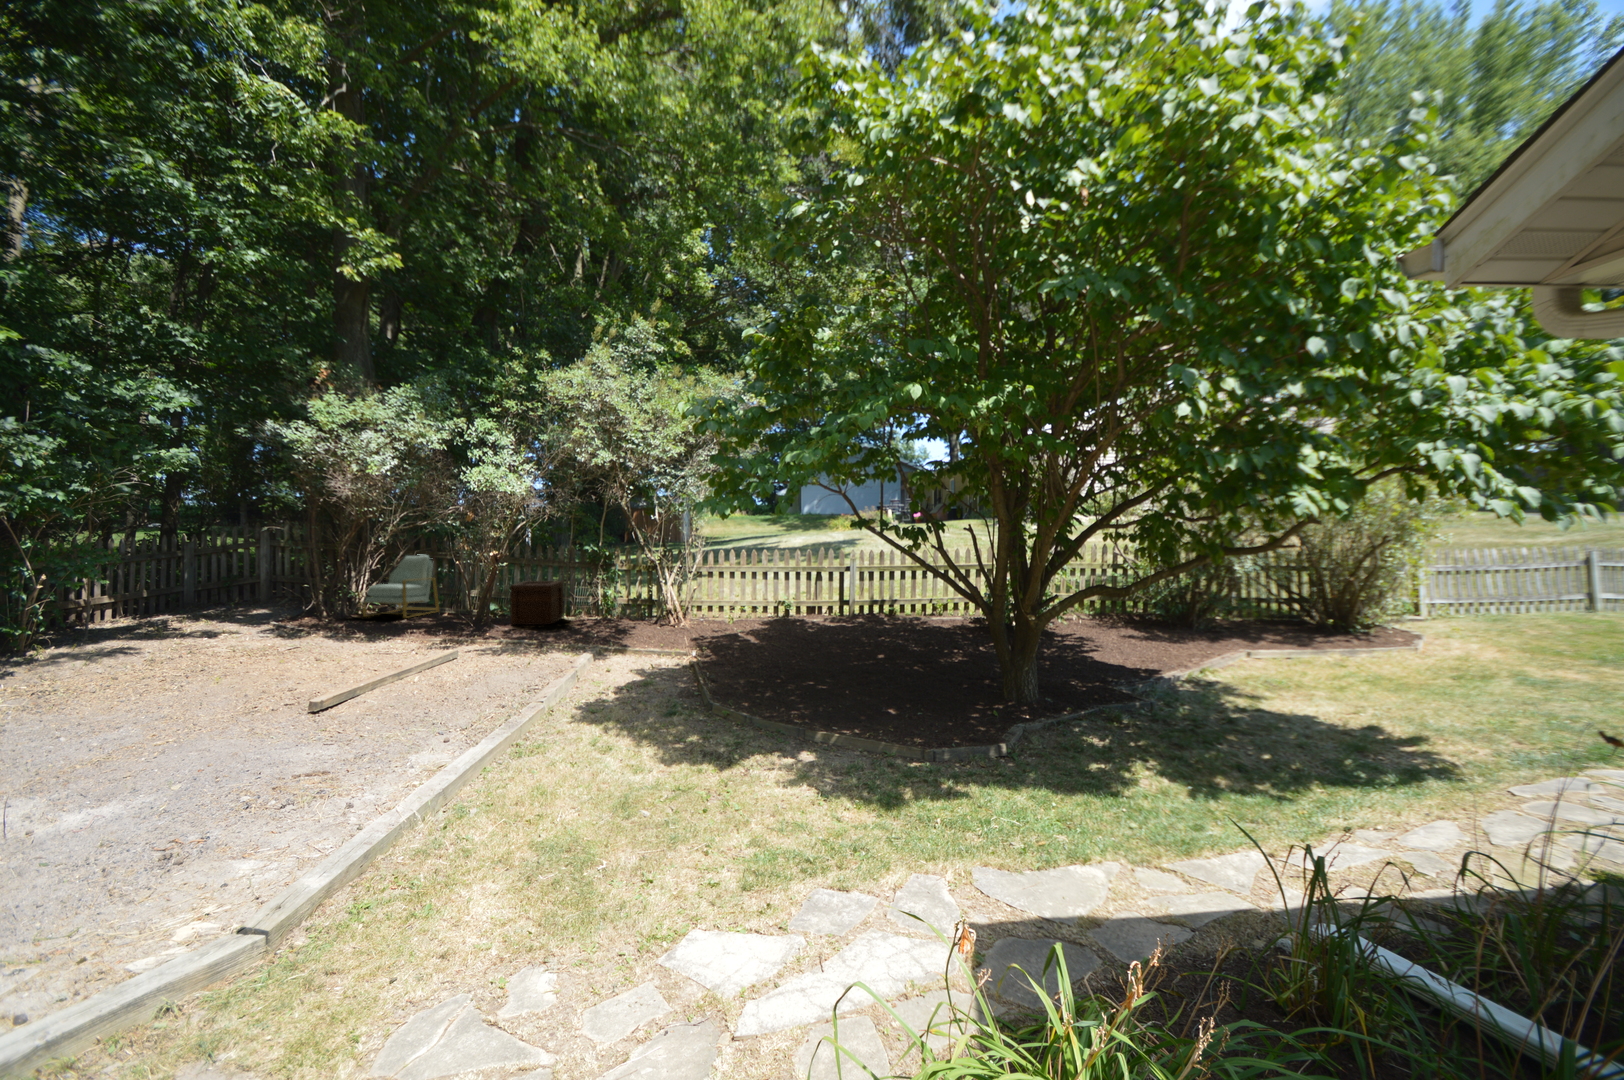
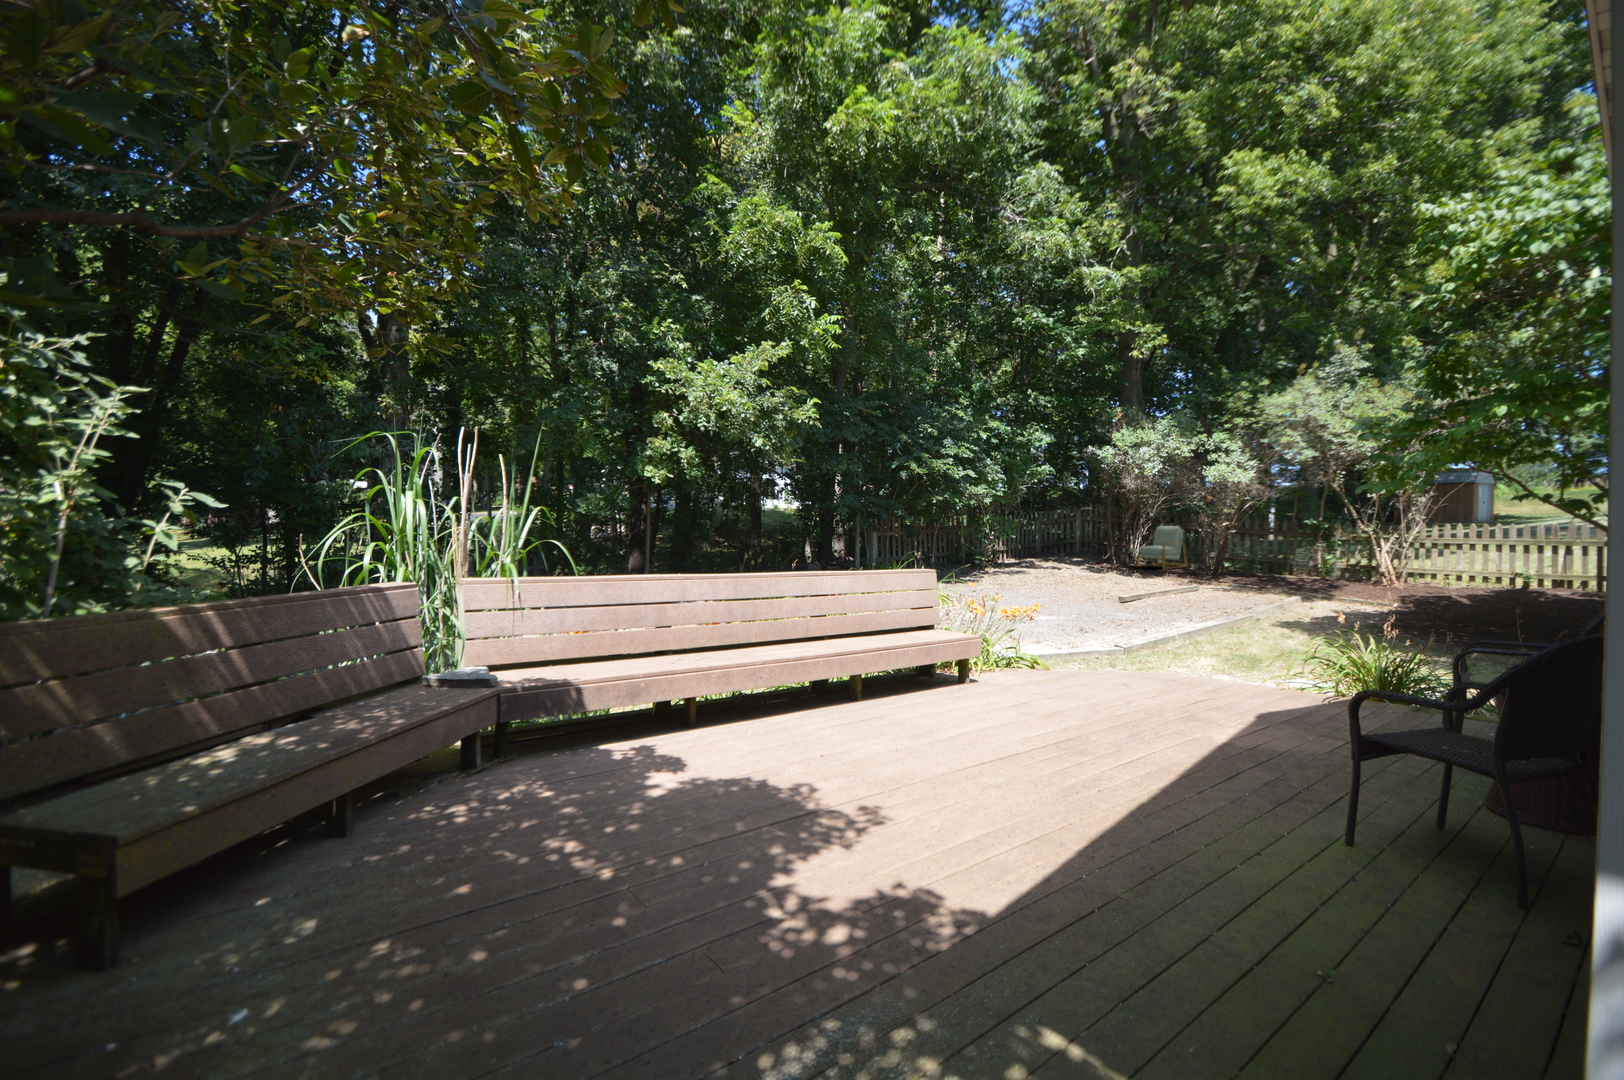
wooden crate: present [510,581,563,625] -> none [1239,547,1283,579]

